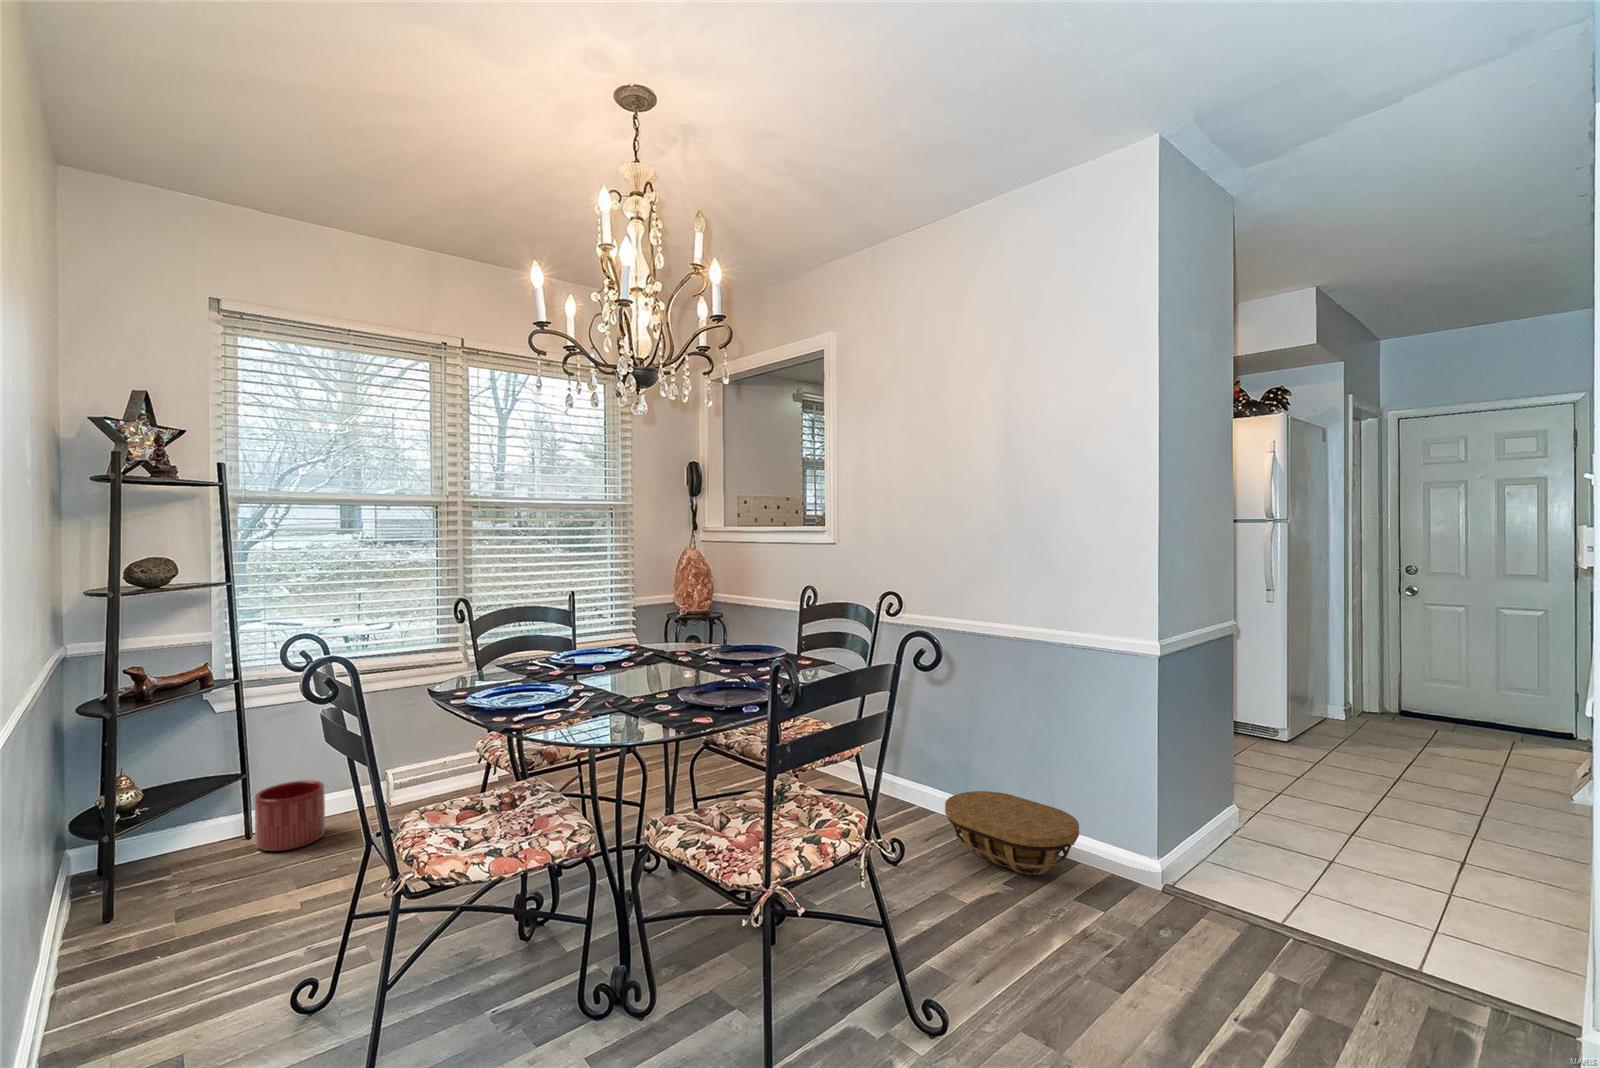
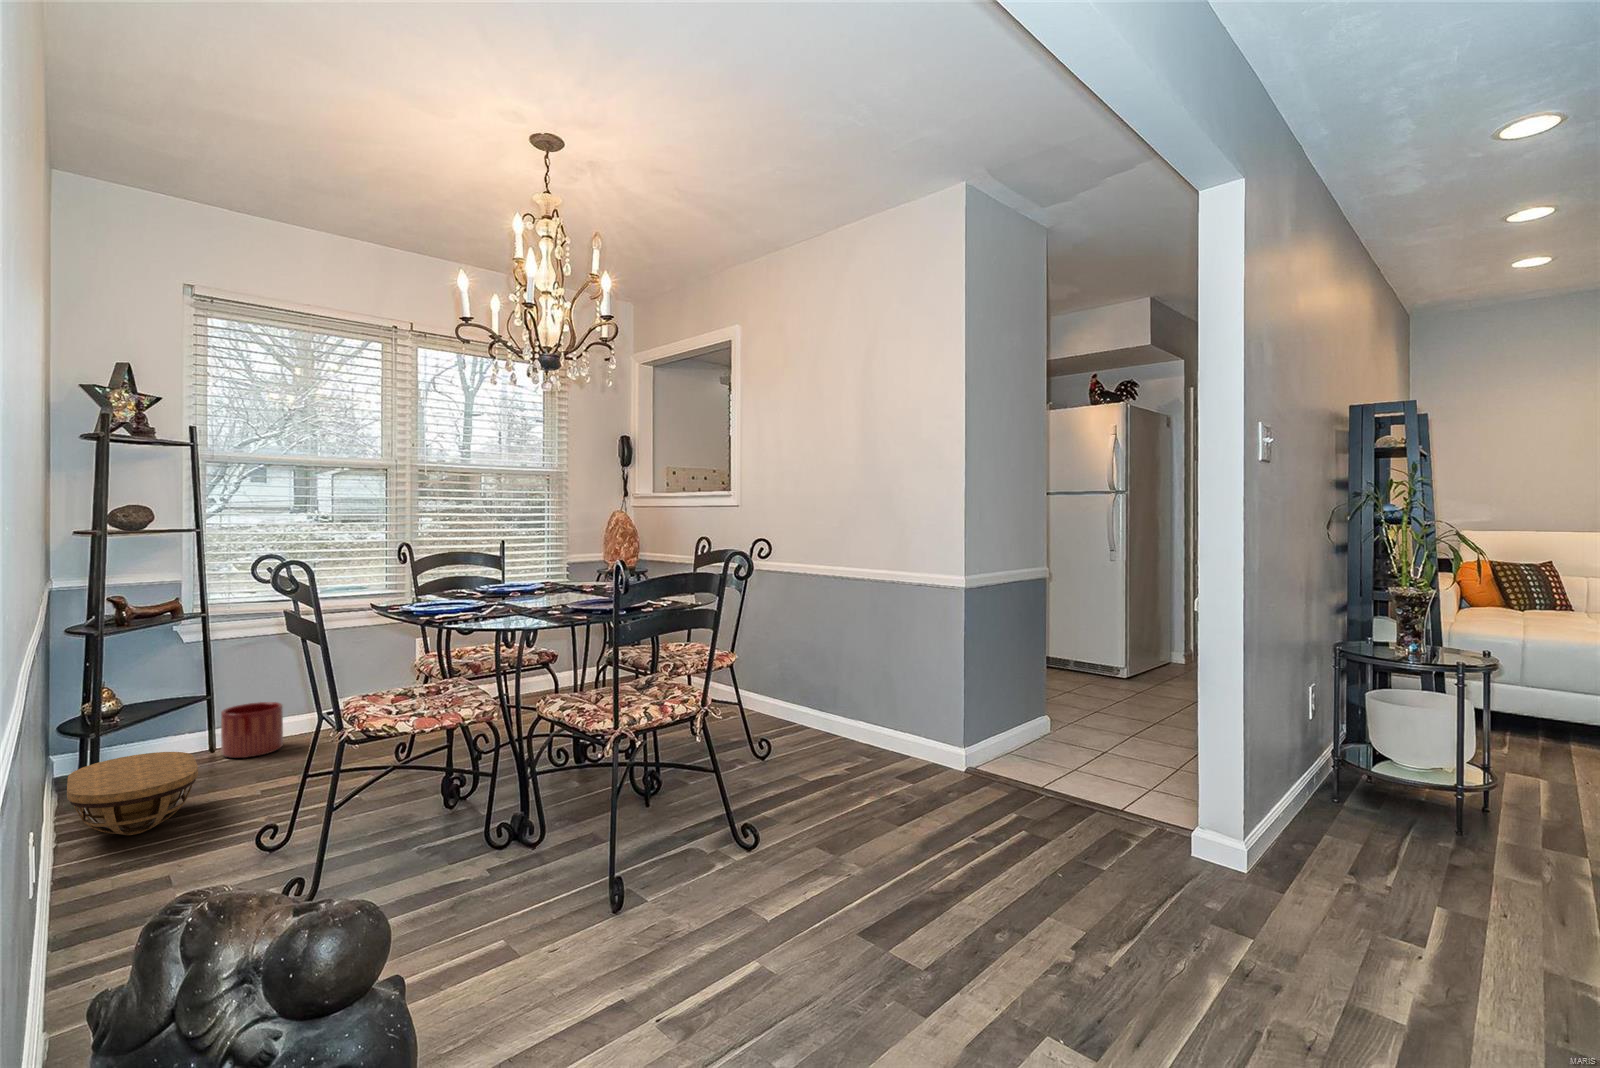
basket: present [945,791,1079,875] -> present [67,752,198,835]

